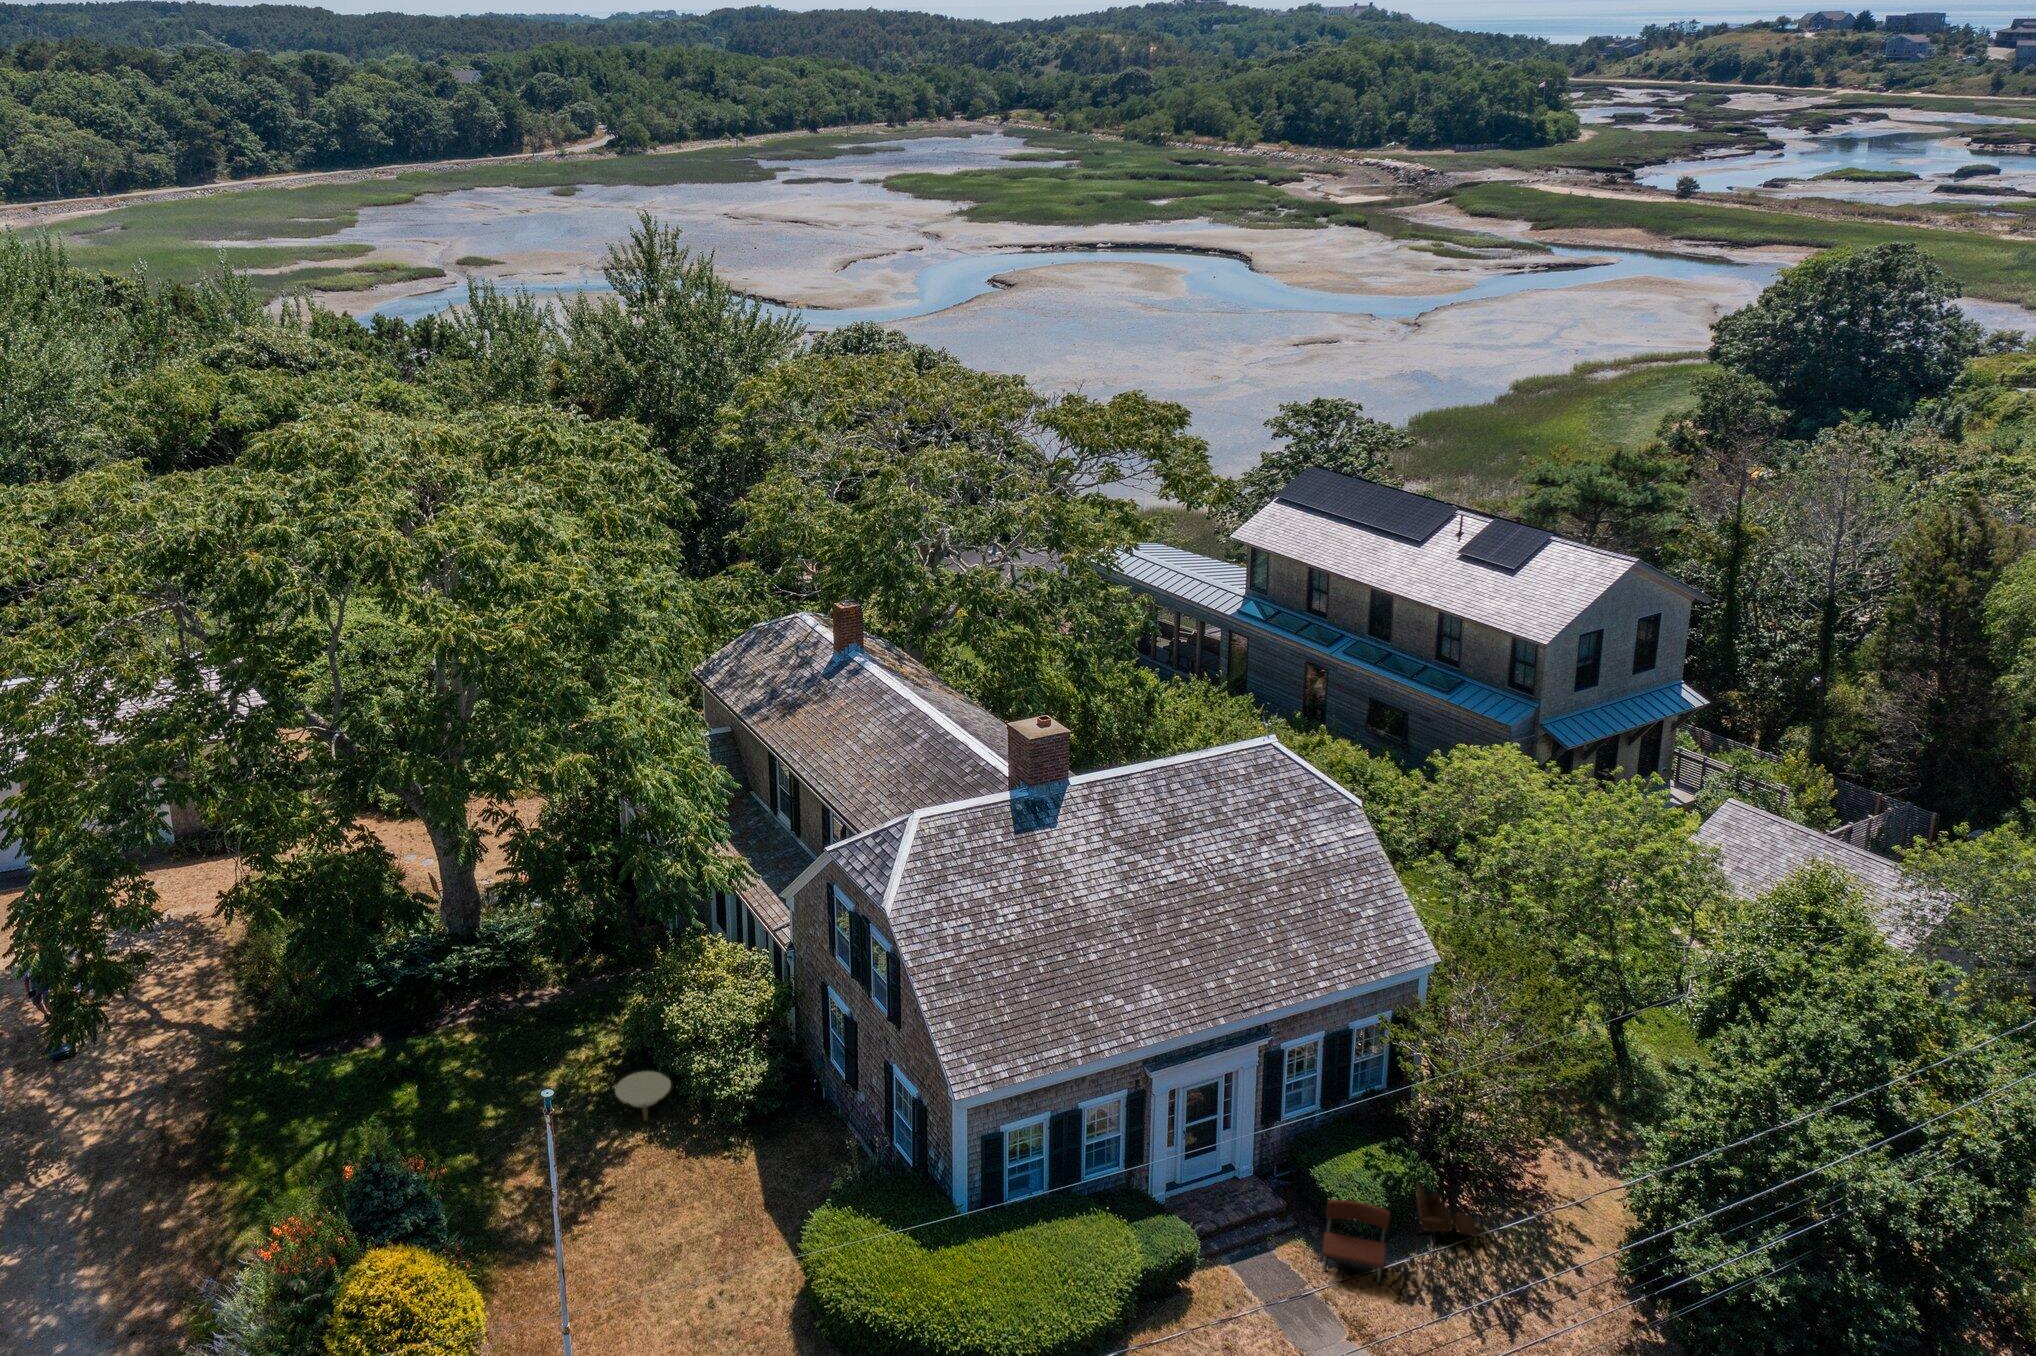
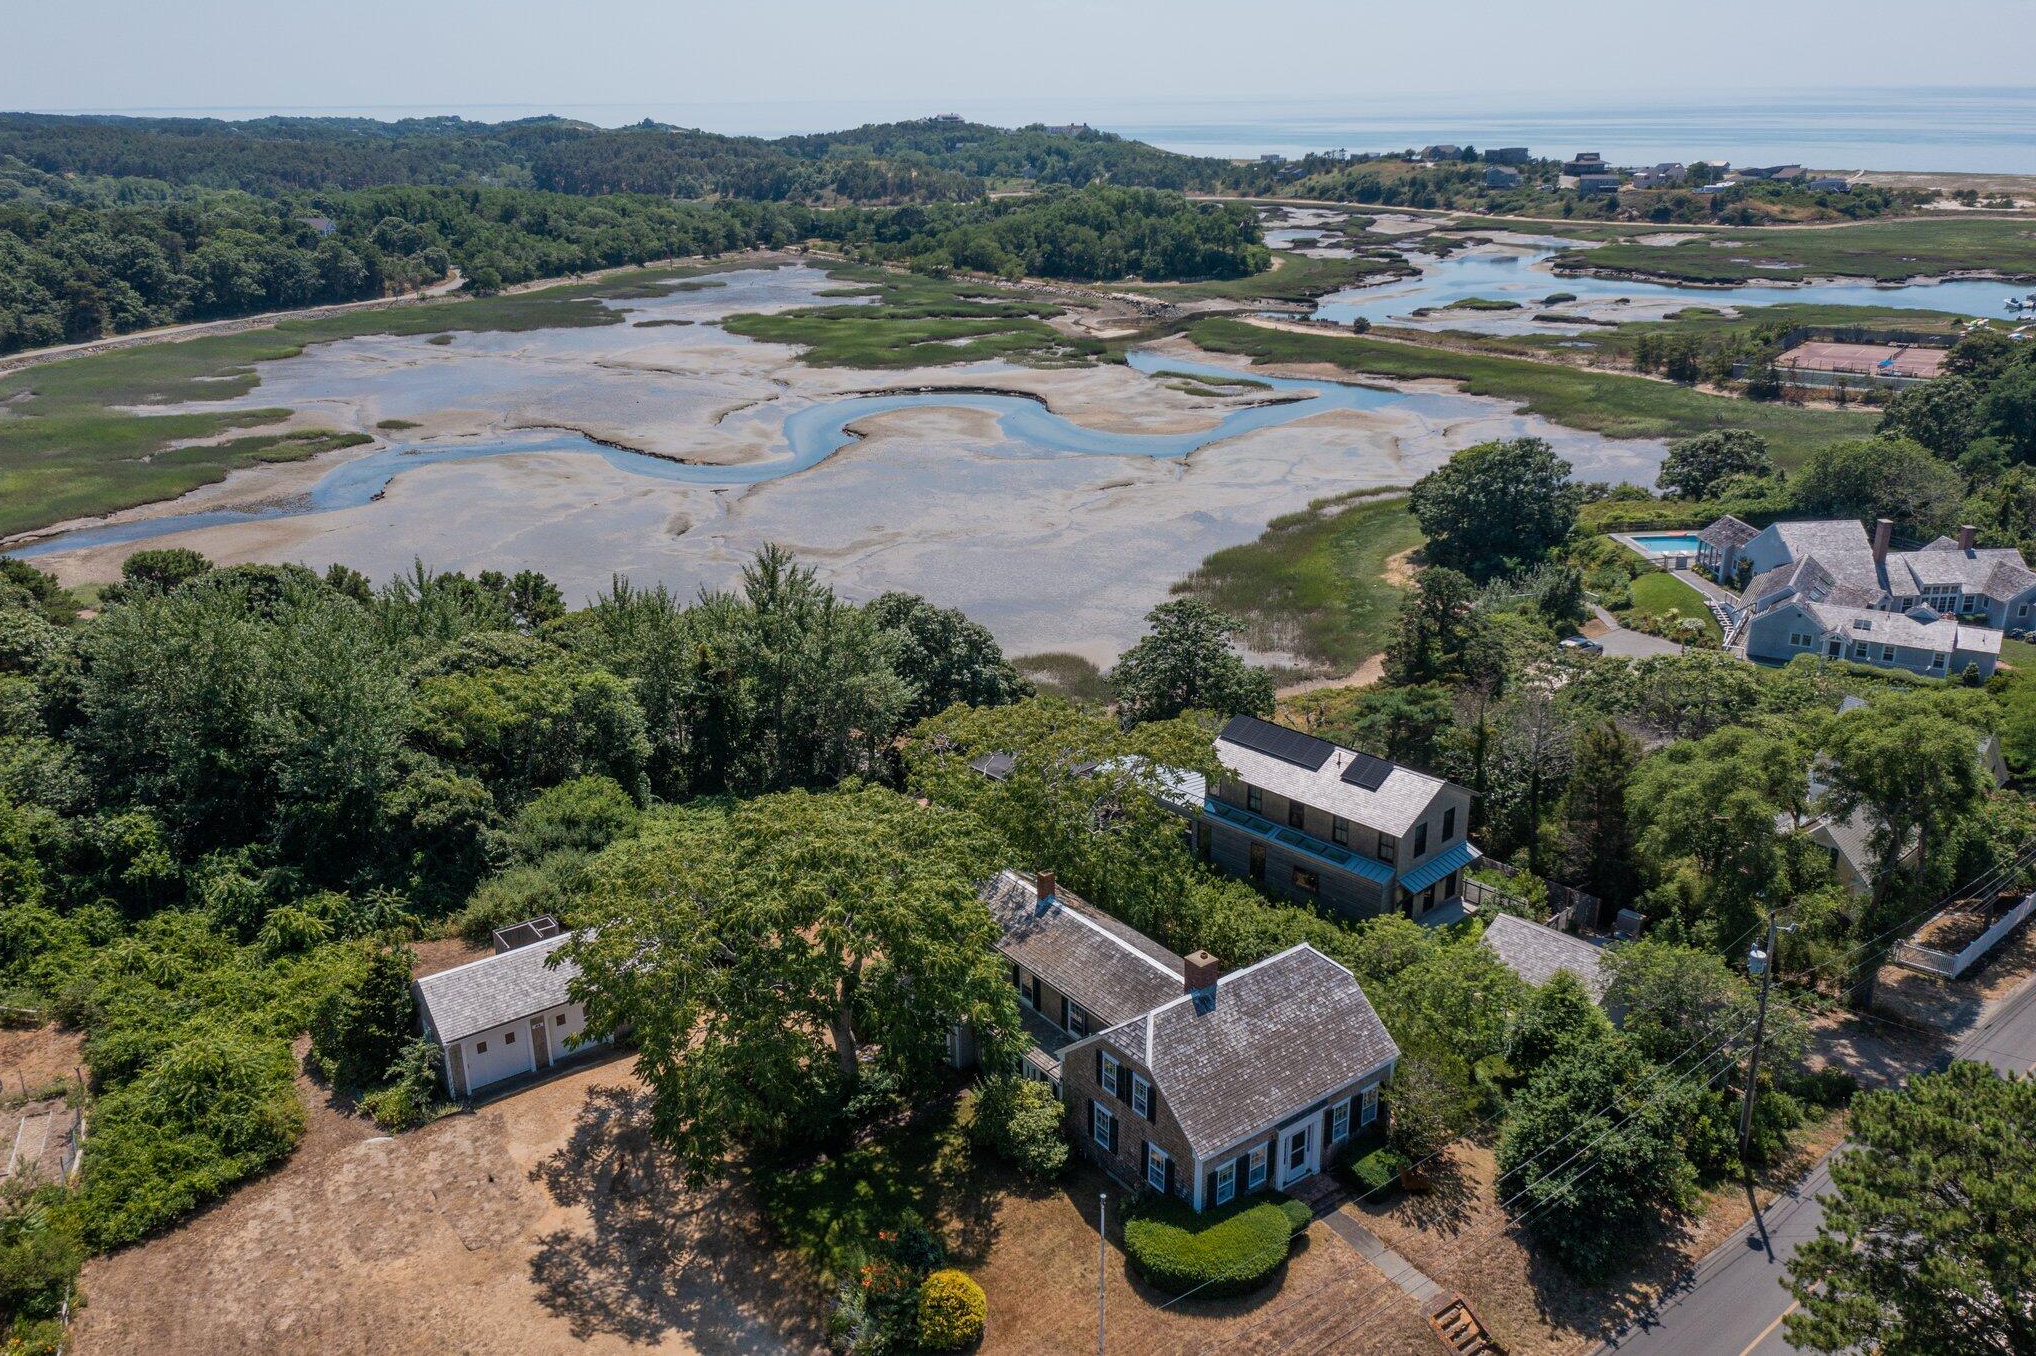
round table: present [615,1071,671,1121] -> none [984,1155,1013,1182]
bench: present [1322,1200,1390,1282] -> none [1363,1180,1395,1218]

